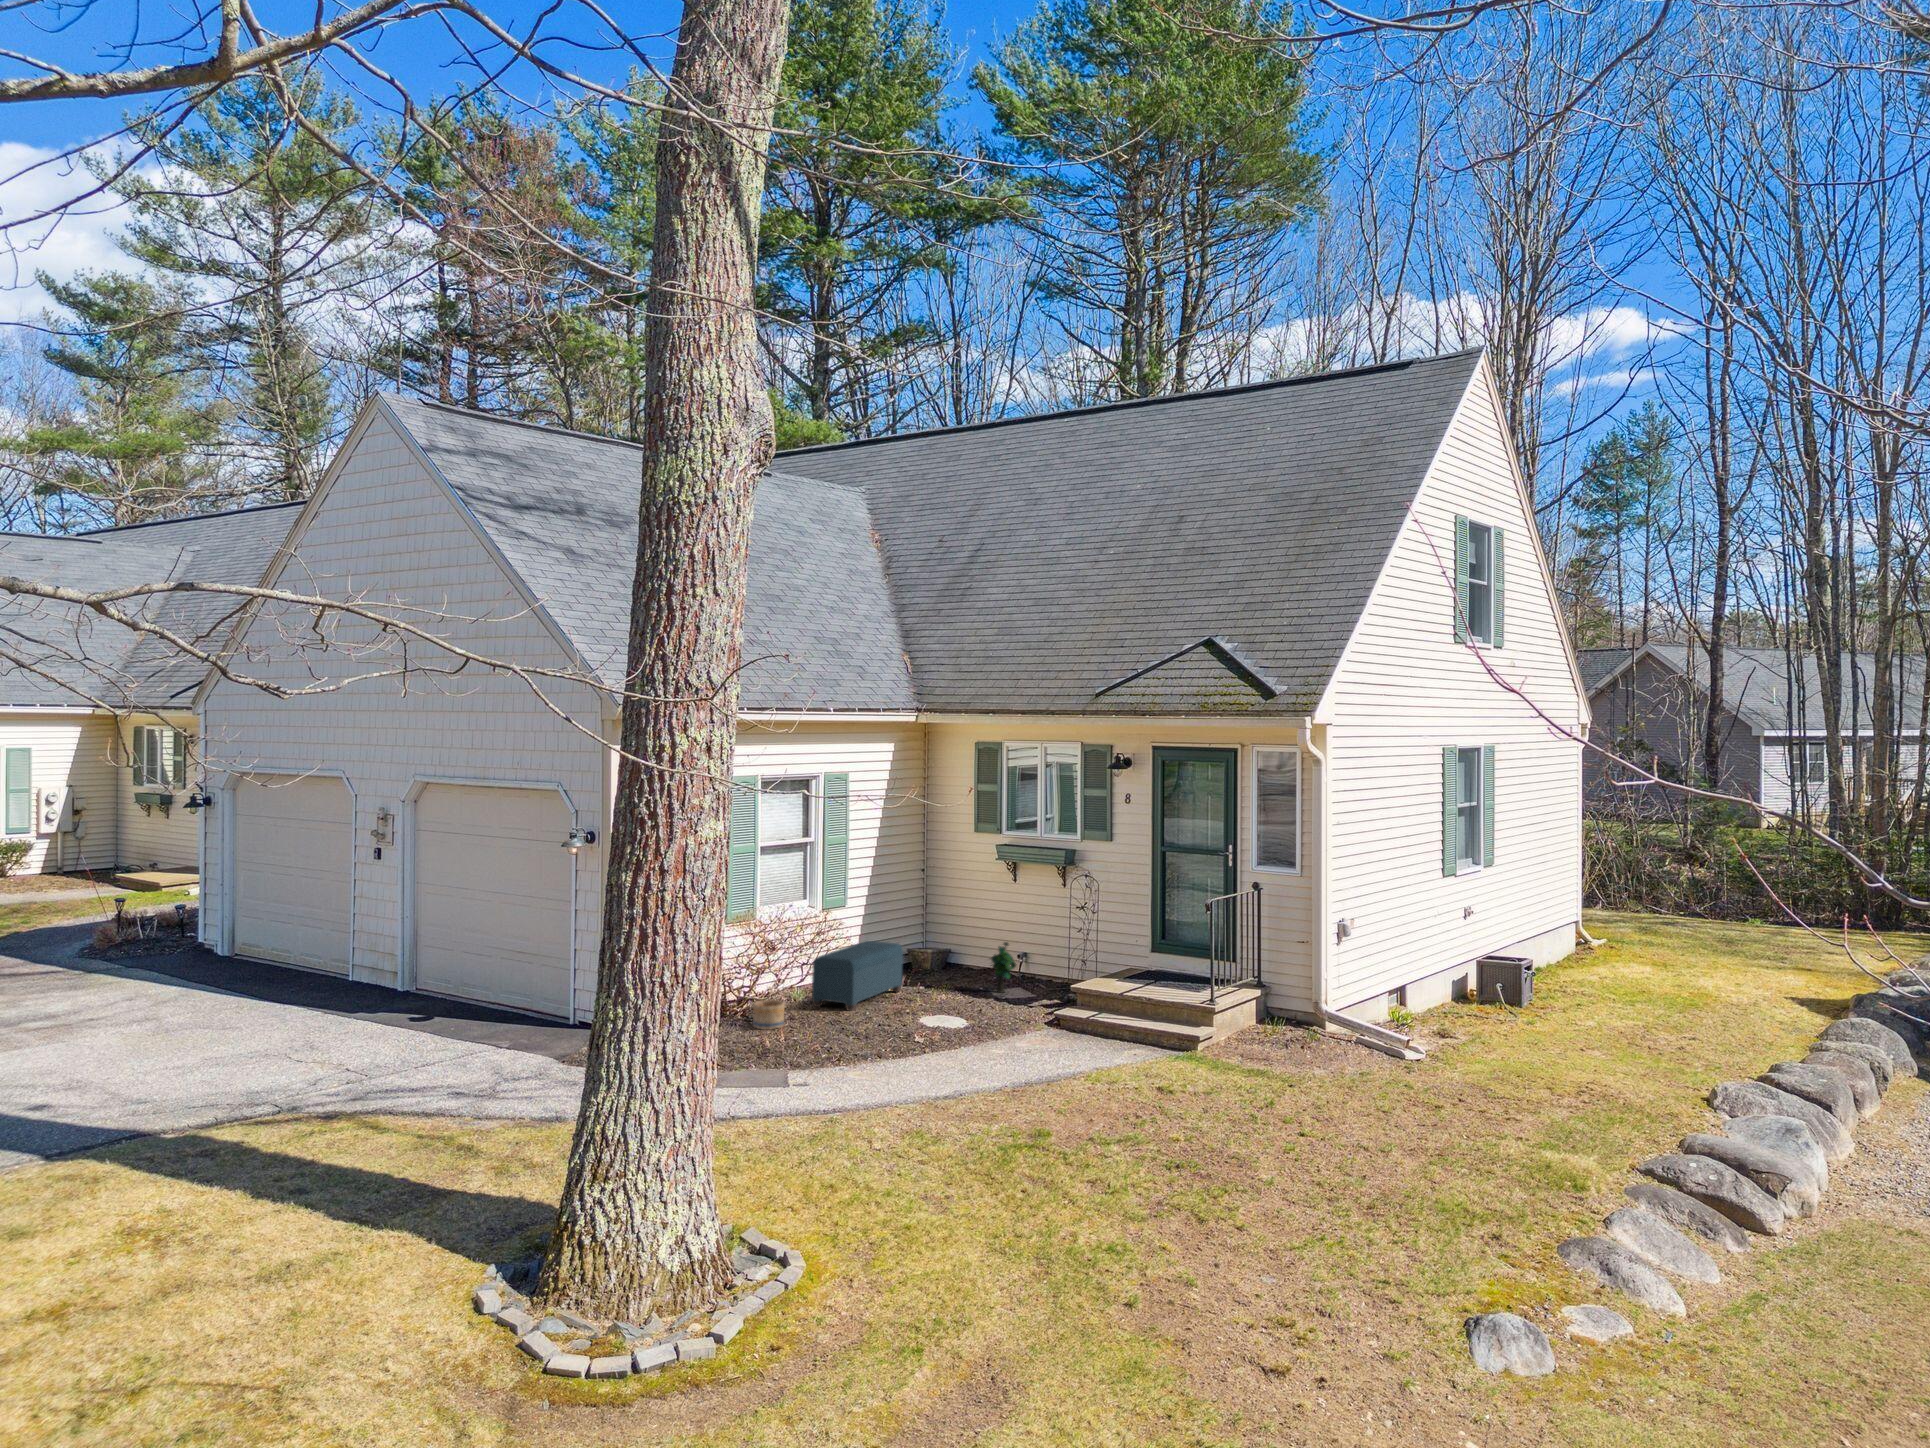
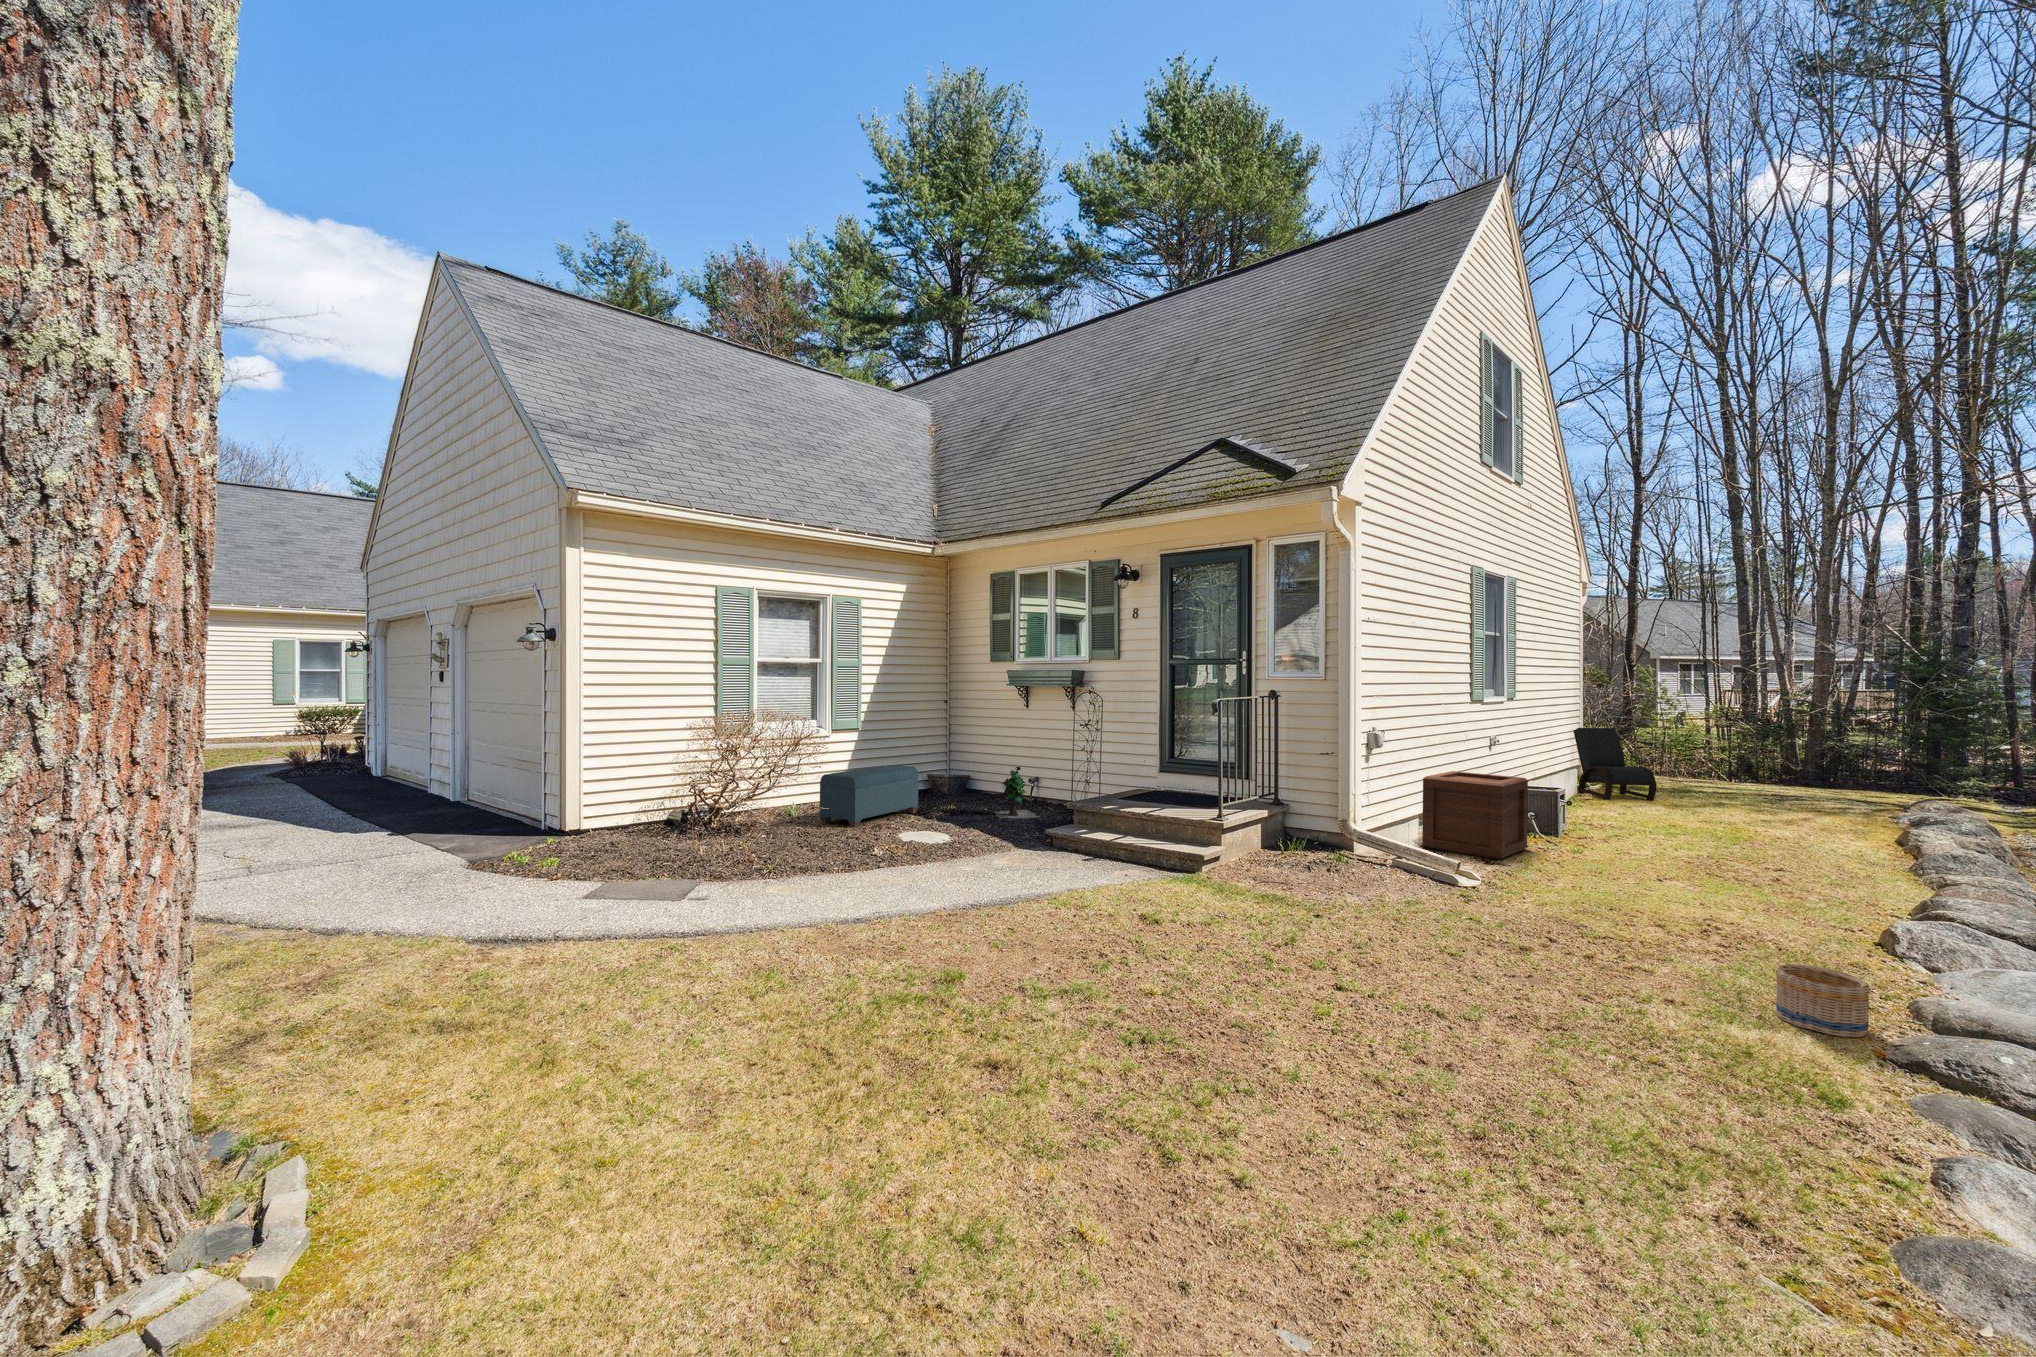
lounge chair: none [1560,882,1632,959] -> present [1573,728,1657,801]
wooden crate: none [1390,947,1480,1032] -> present [1422,771,1528,860]
basket: present [753,1000,785,1030] -> present [1775,964,1871,1037]

